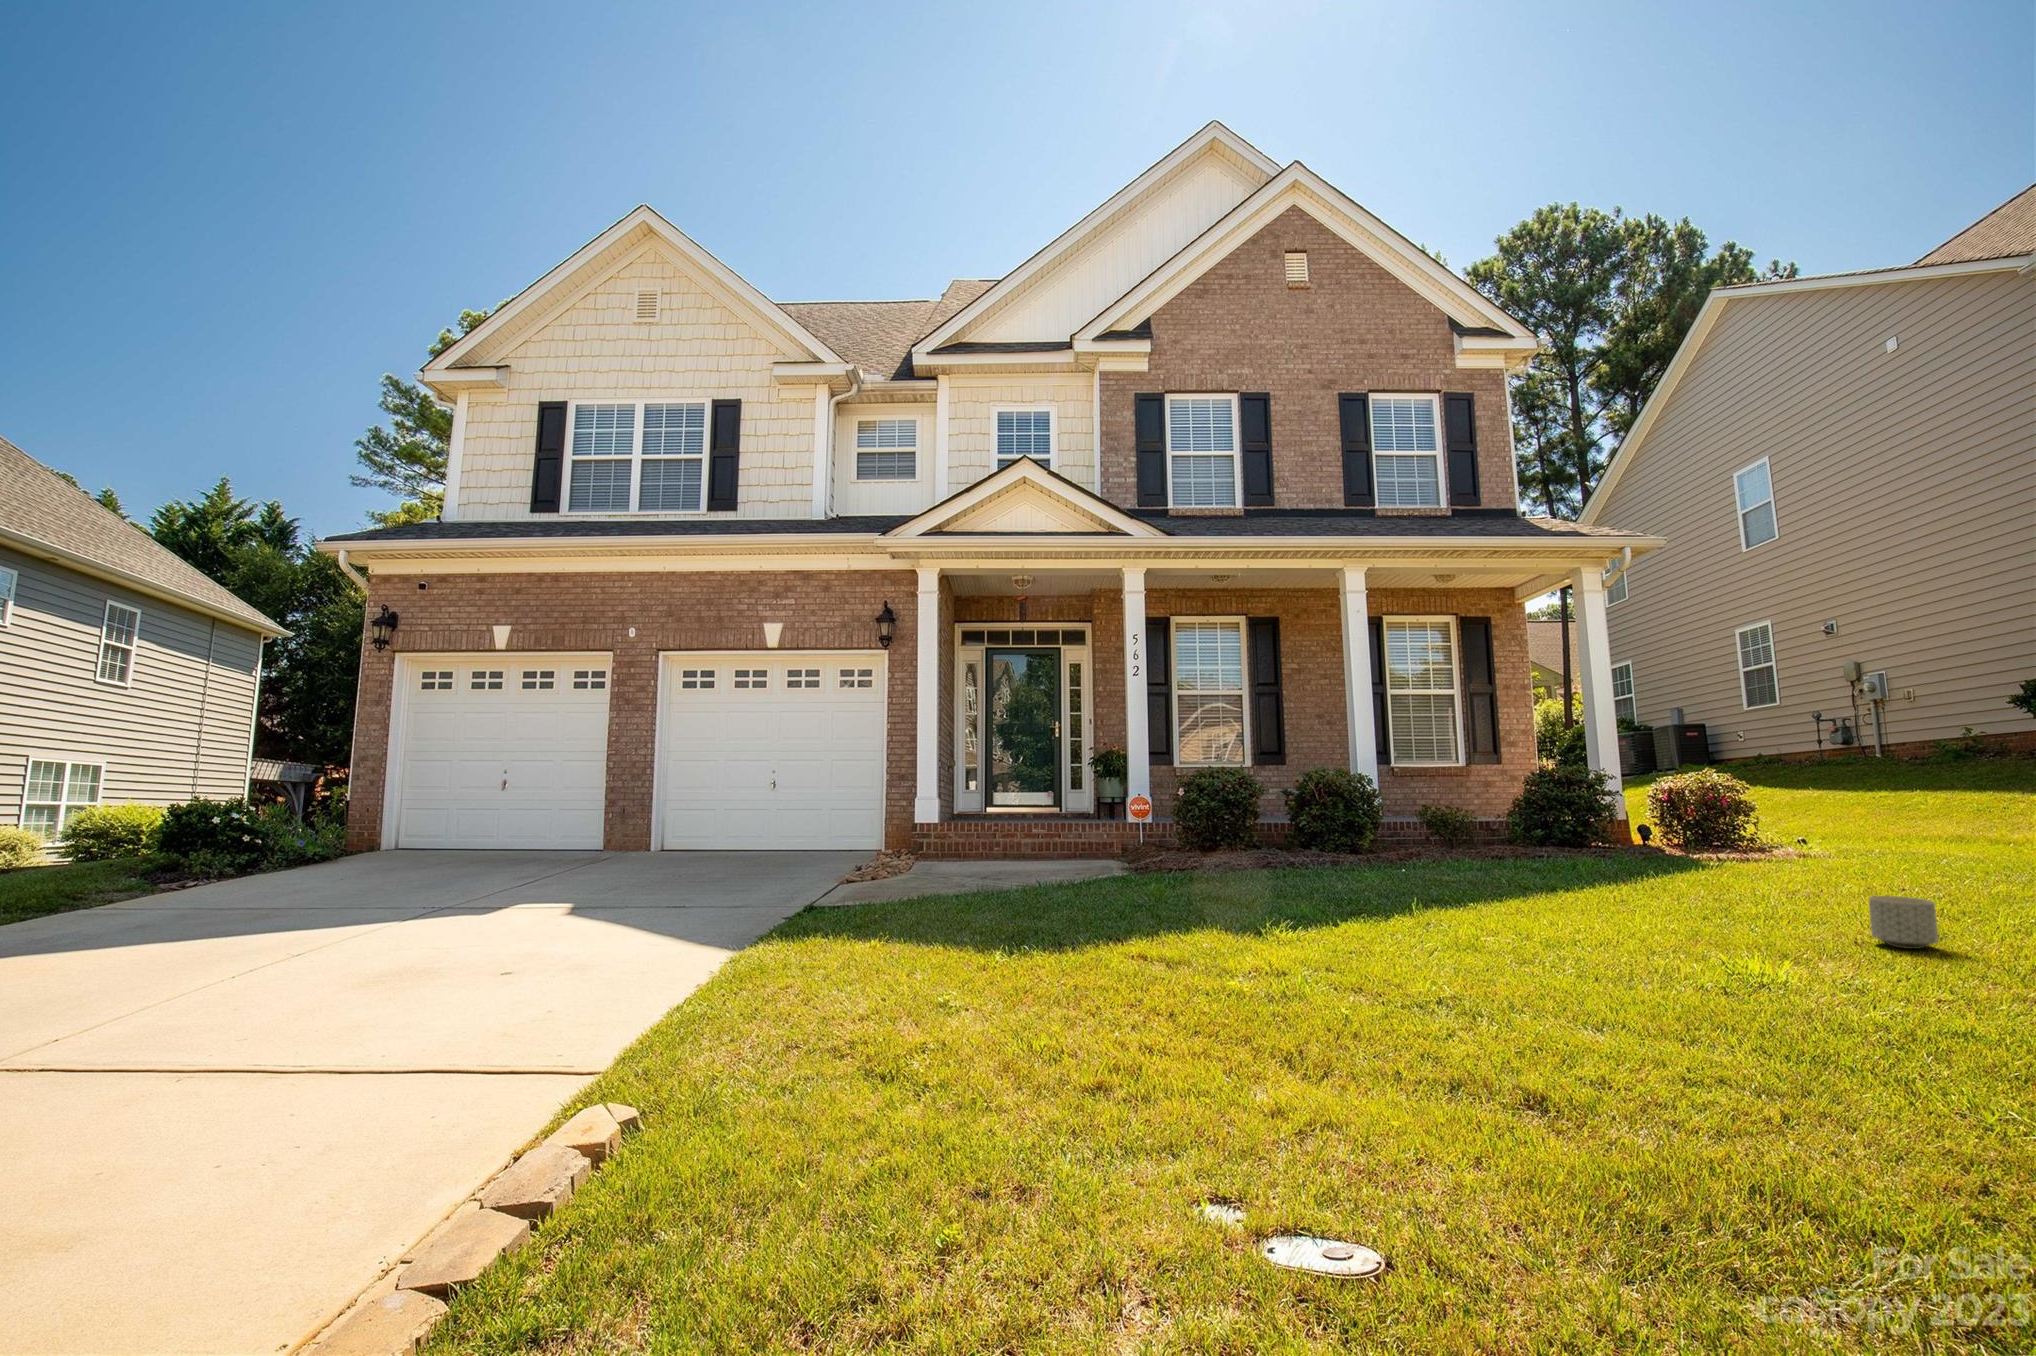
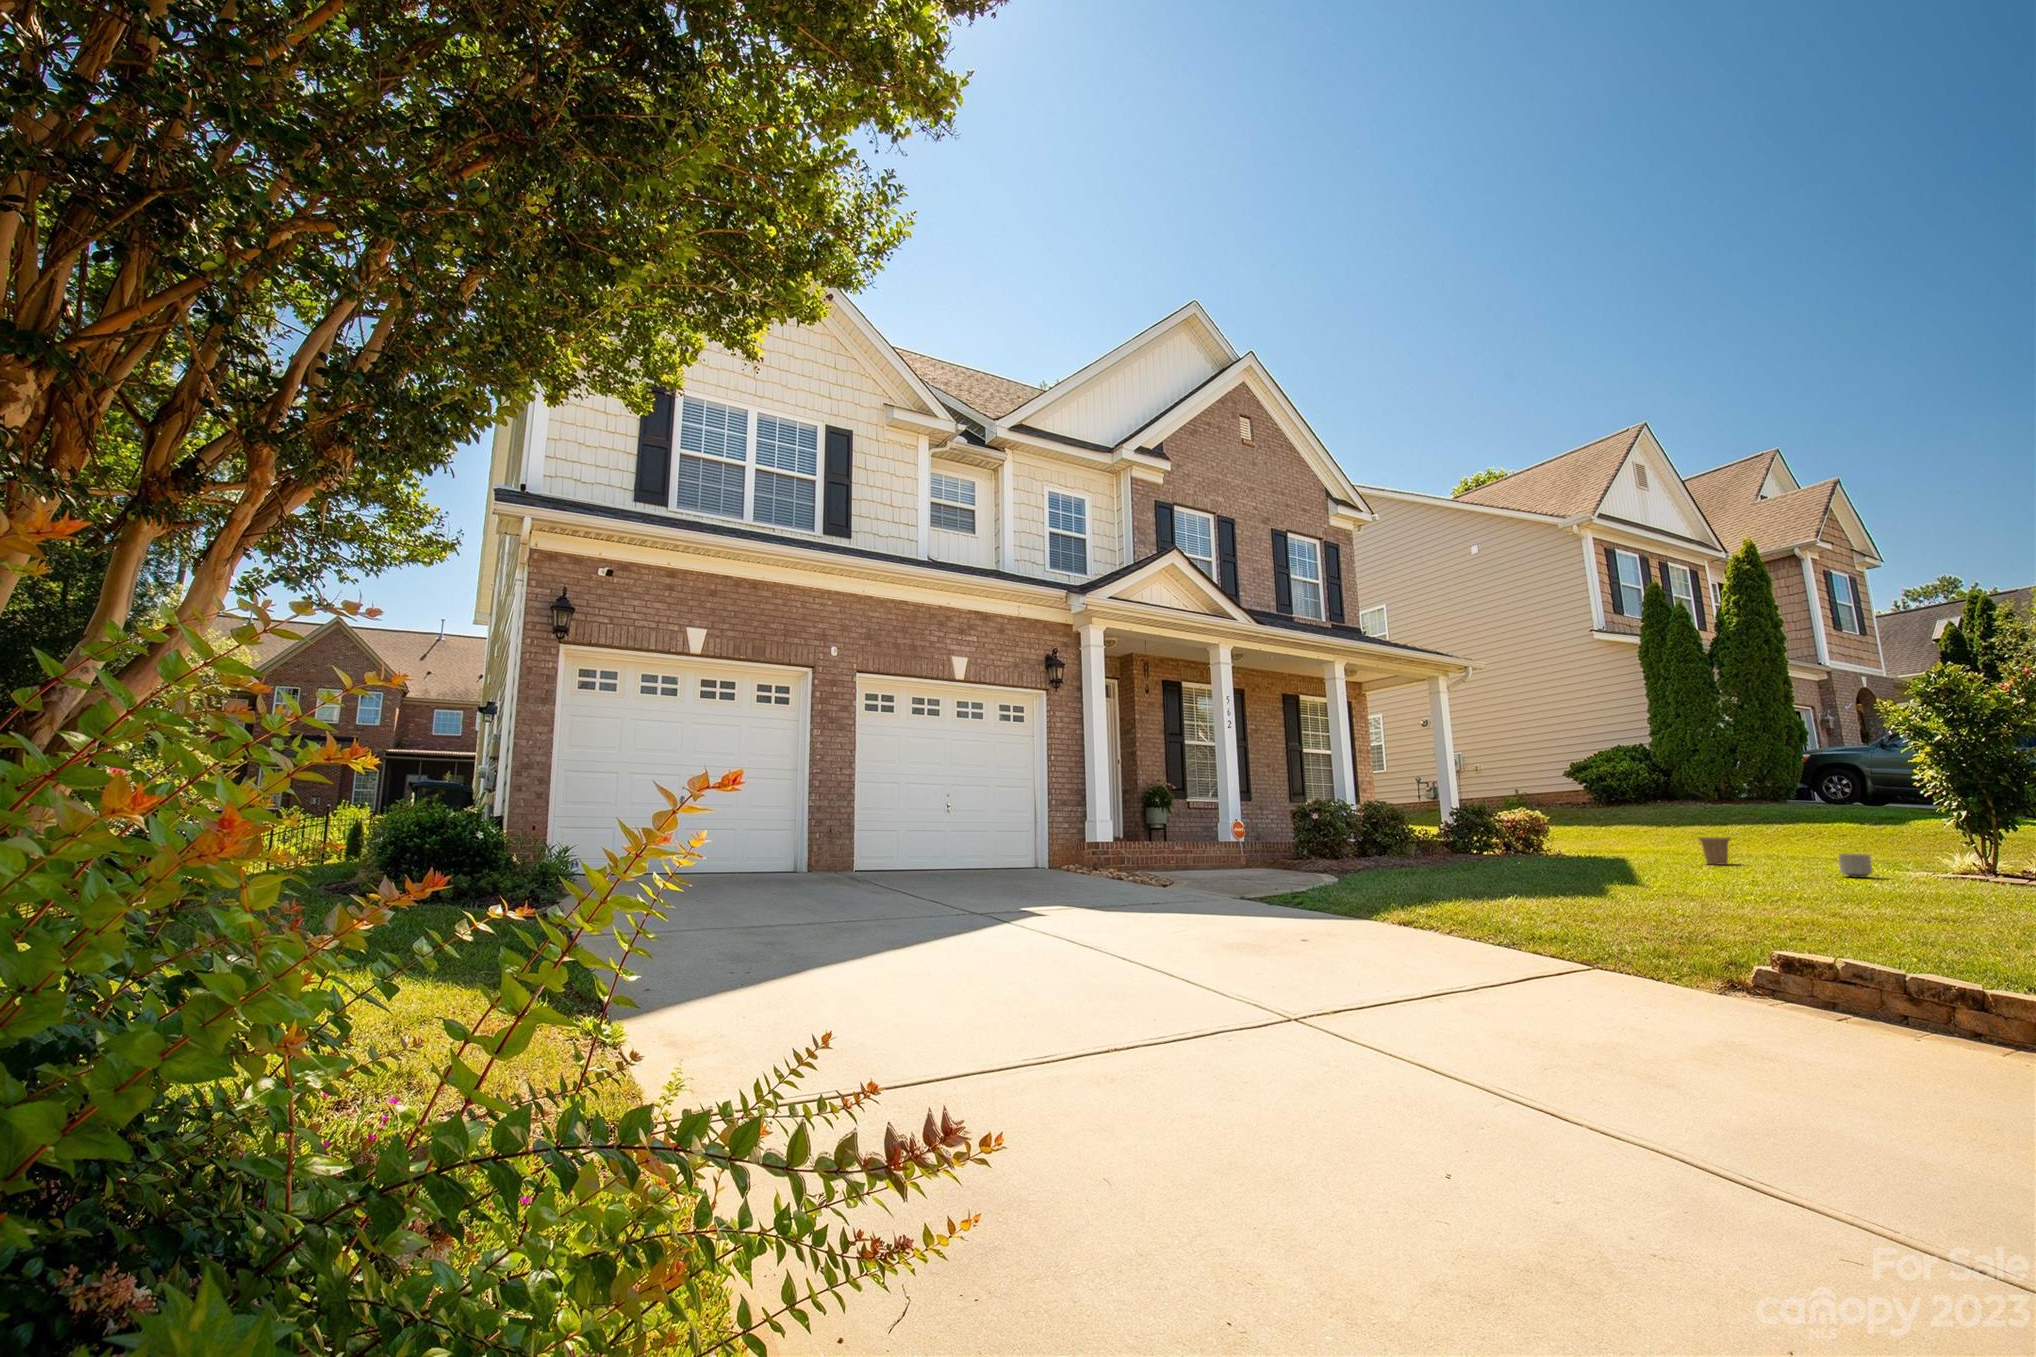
basket: none [1774,841,1842,895] -> present [1698,837,1731,865]

